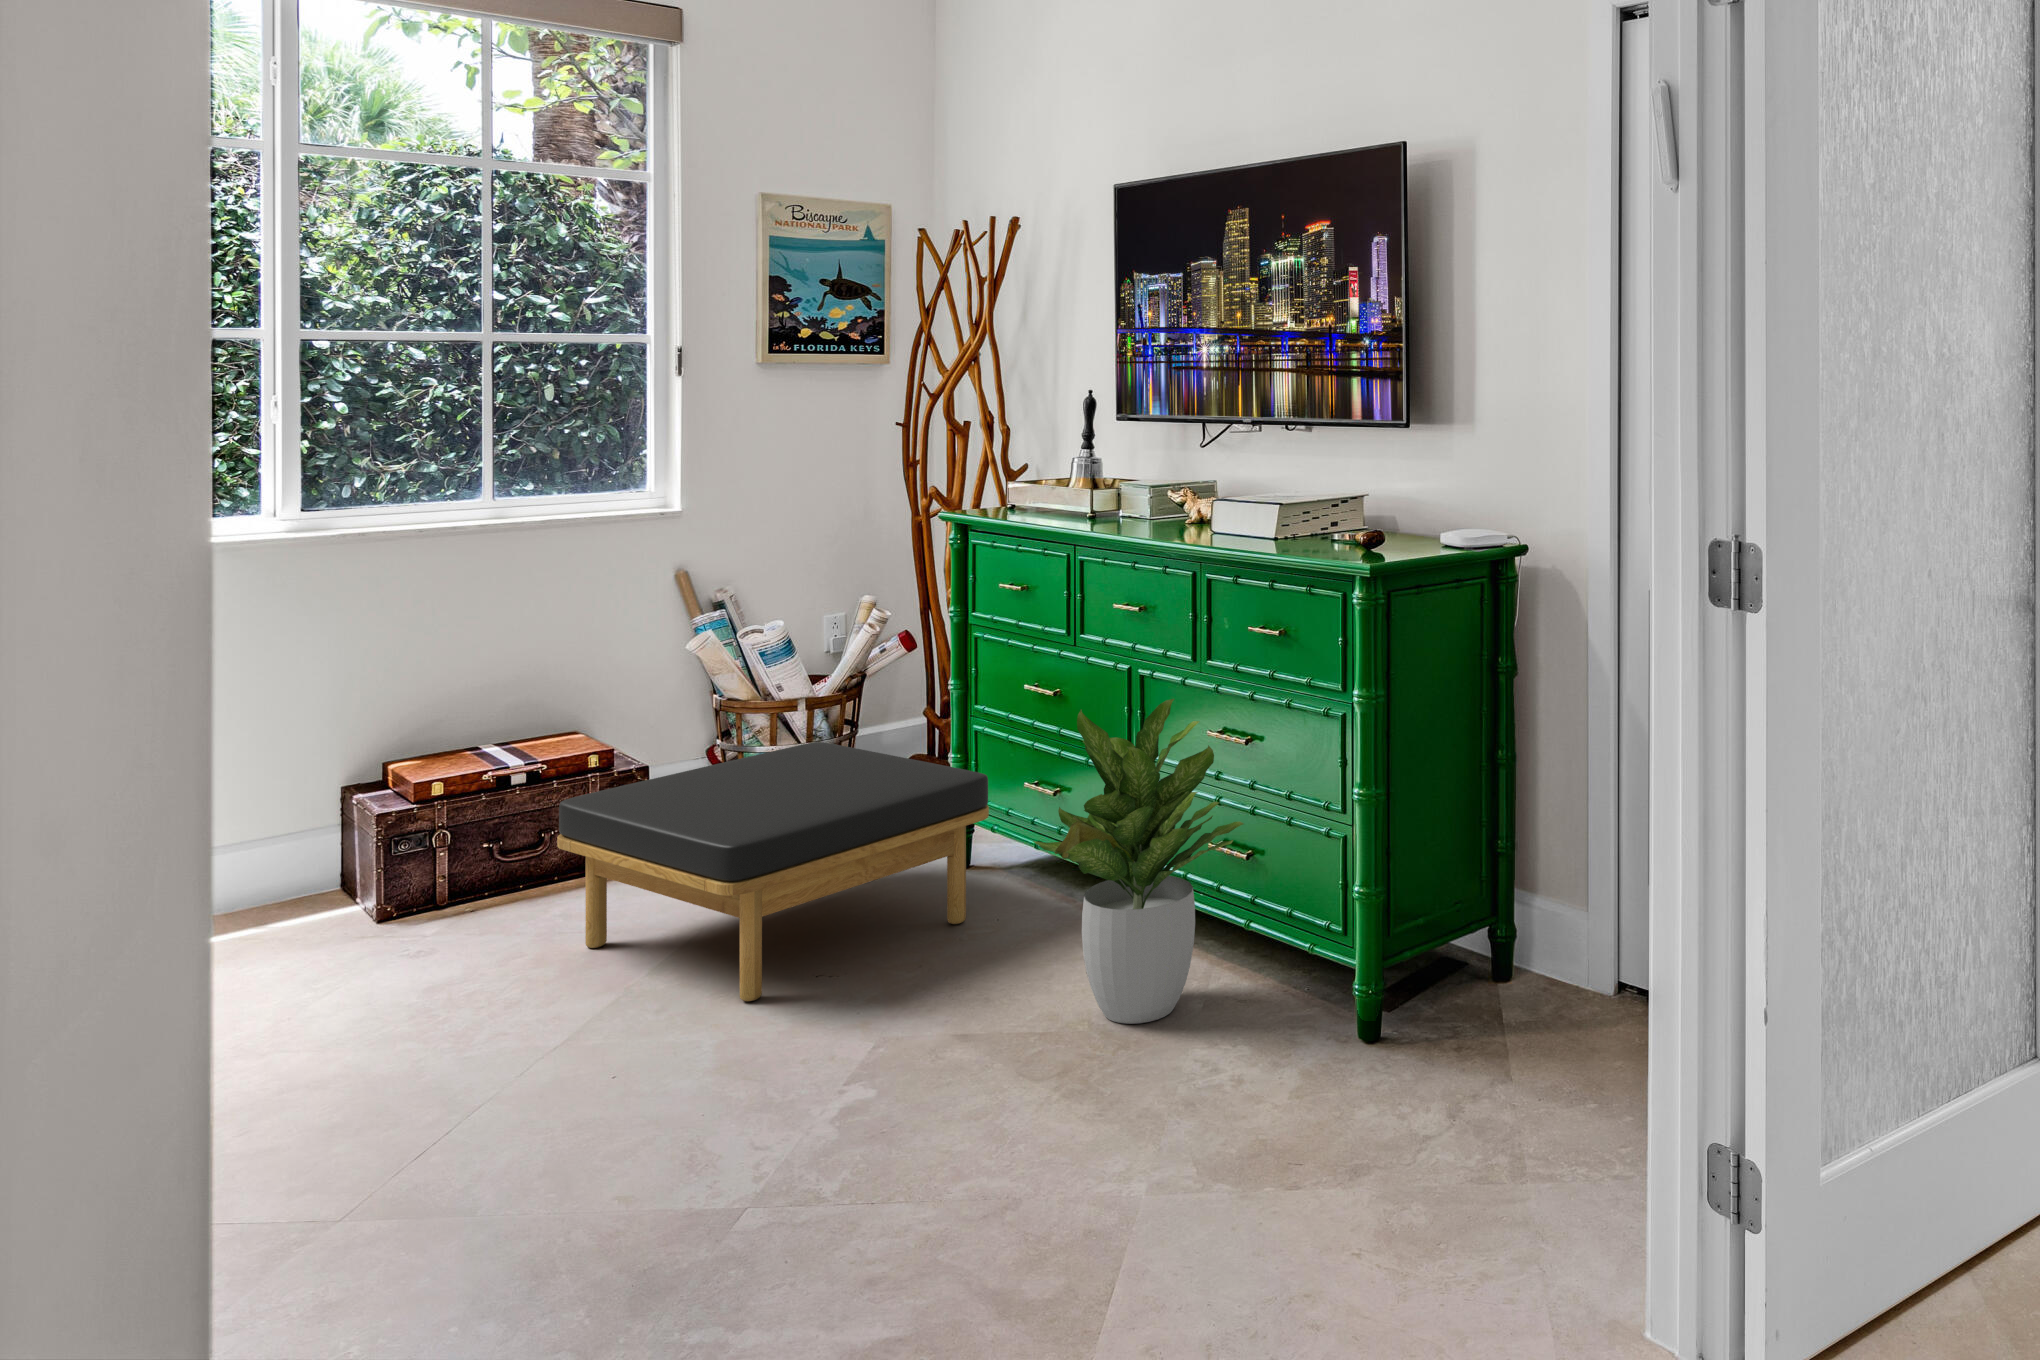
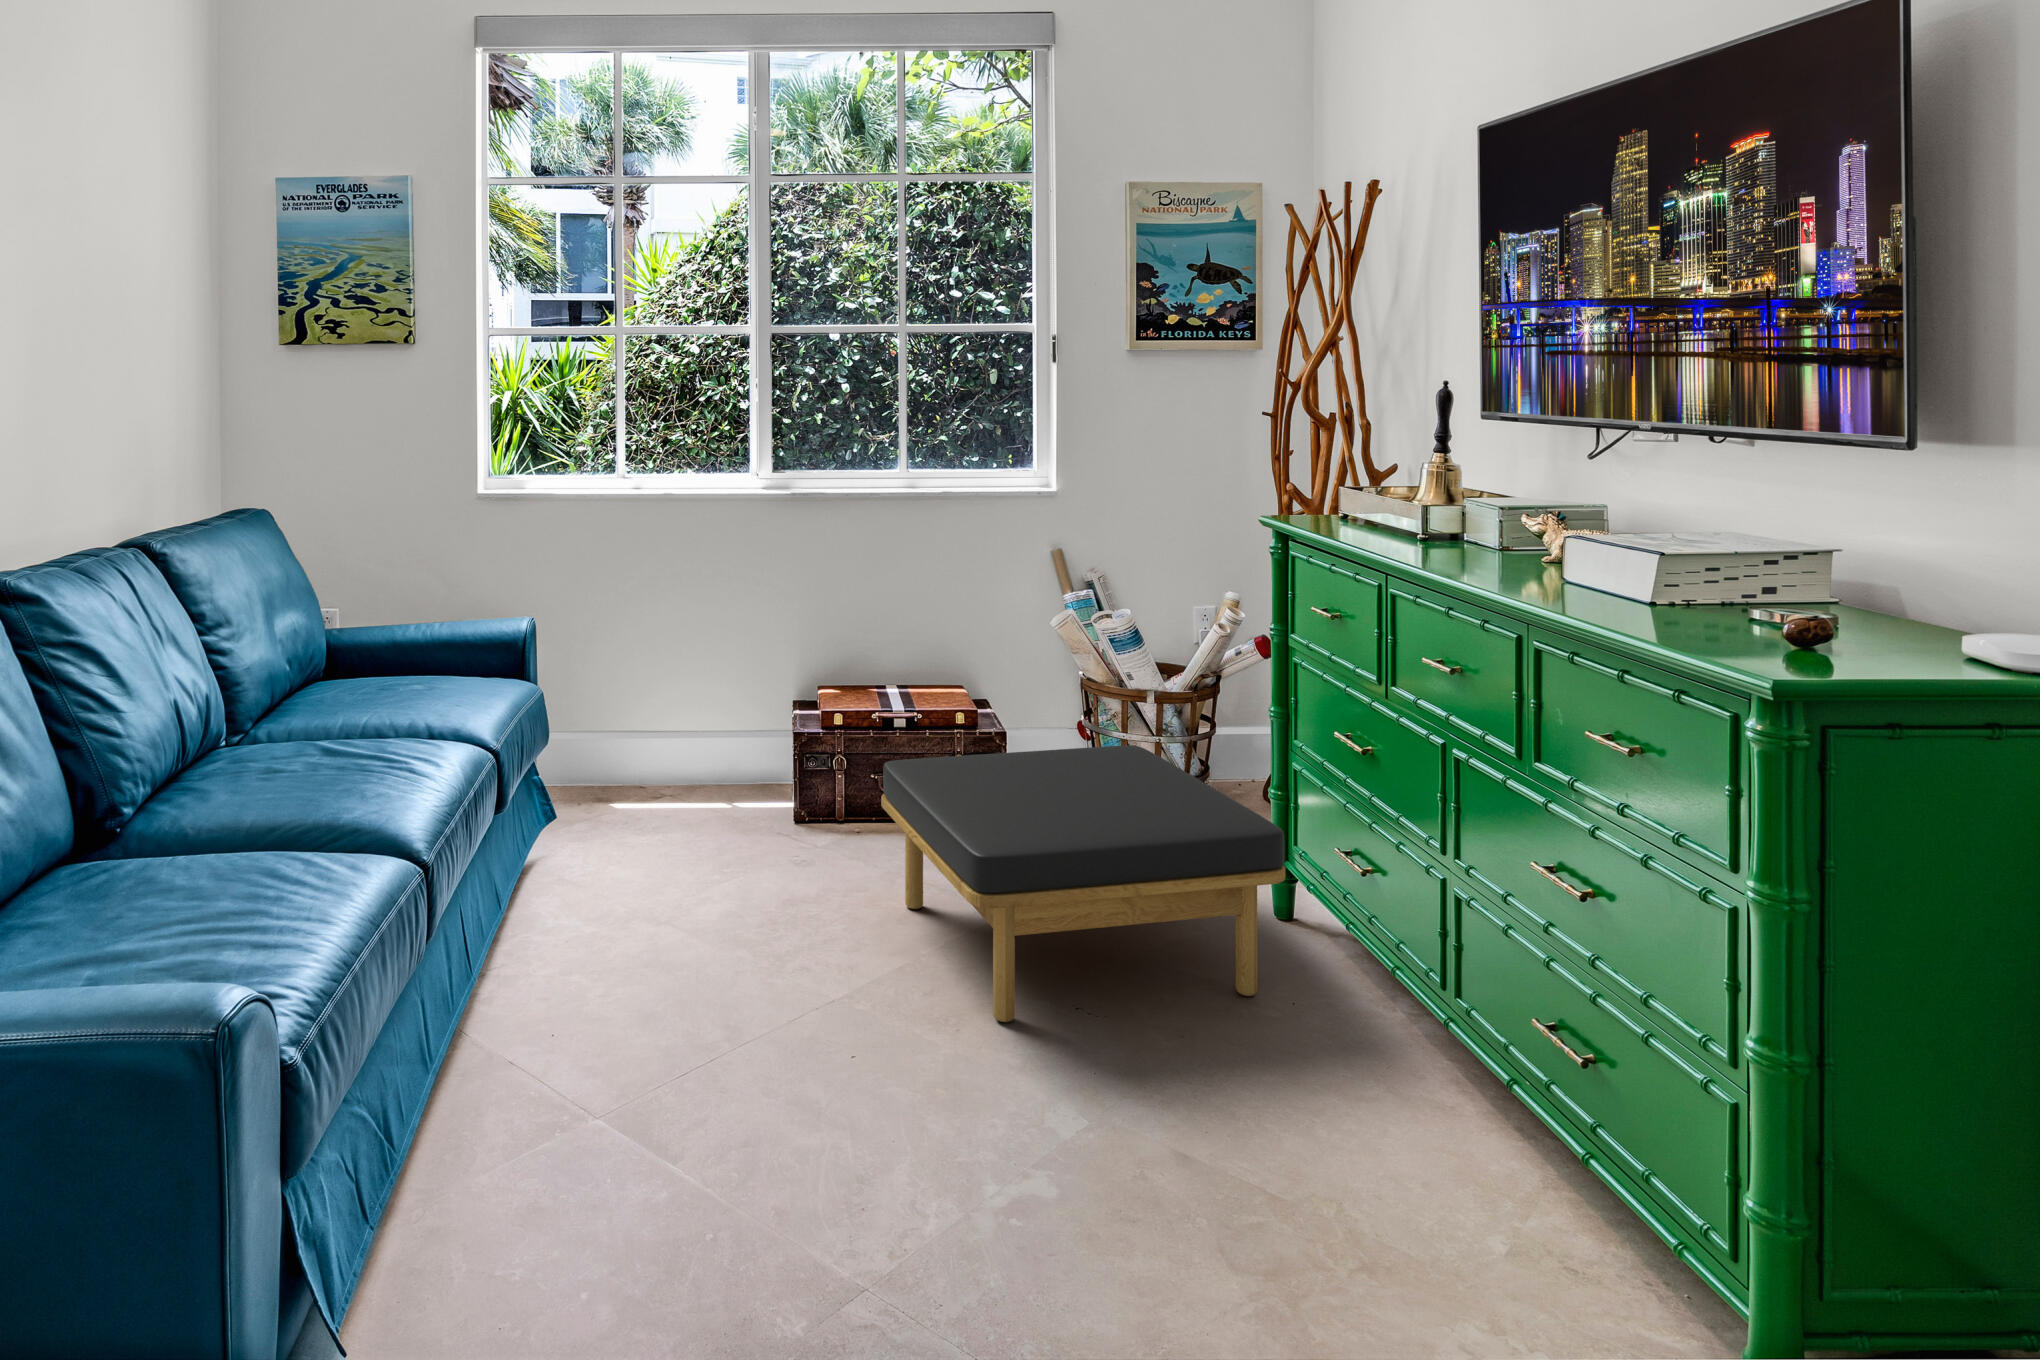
potted plant: present [1033,699,1244,1024] -> none [1273,792,1579,1243]

